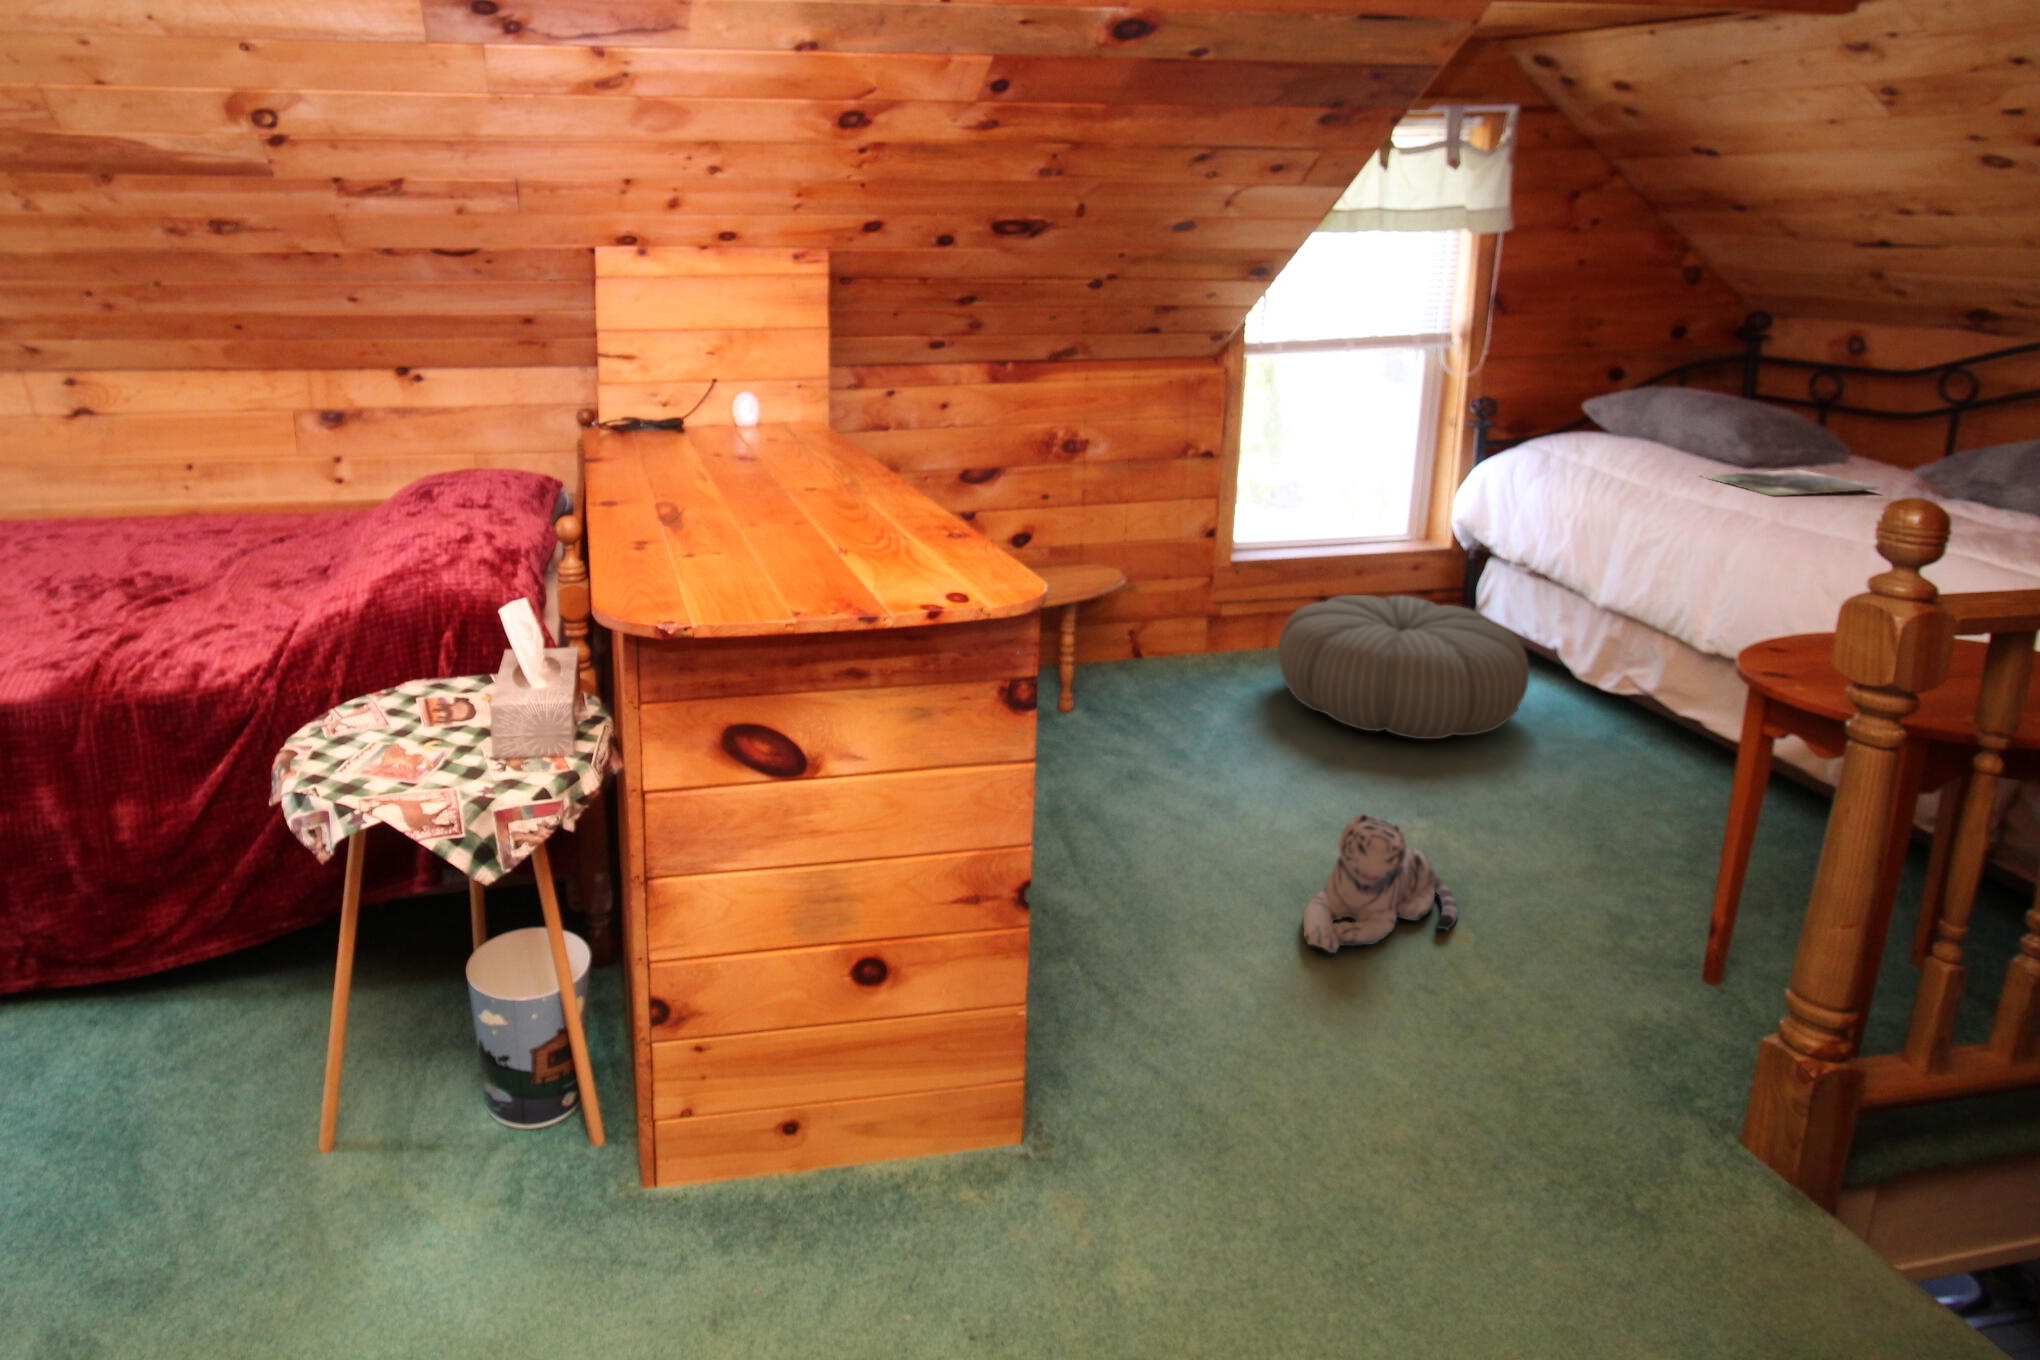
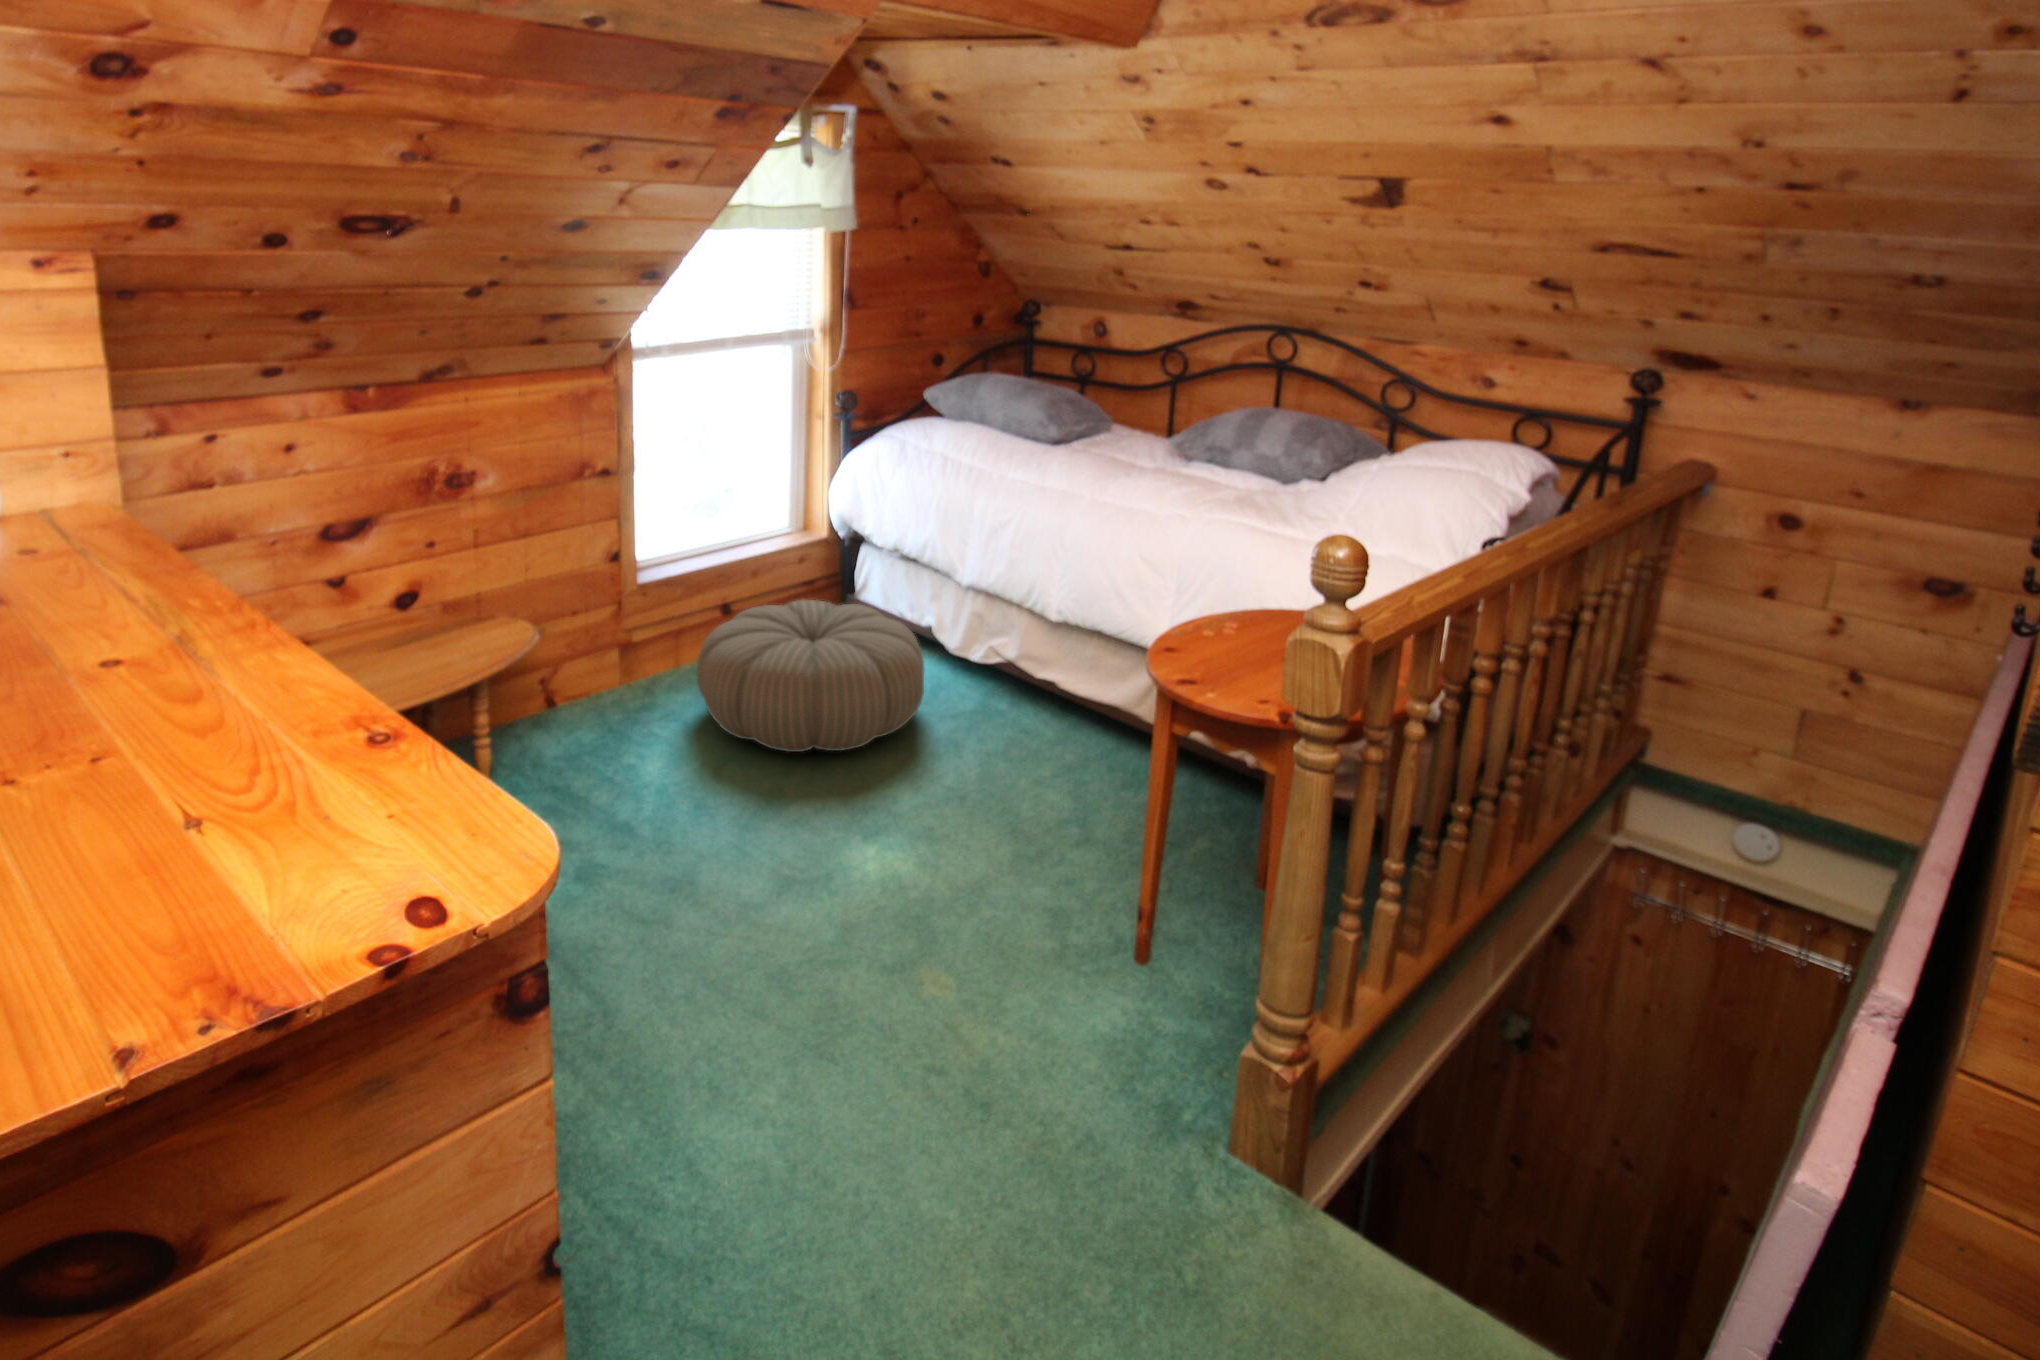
magazine: present [1703,469,1879,496] -> none [1034,445,1158,475]
plush toy: present [1303,813,1458,953] -> none [804,877,939,1047]

